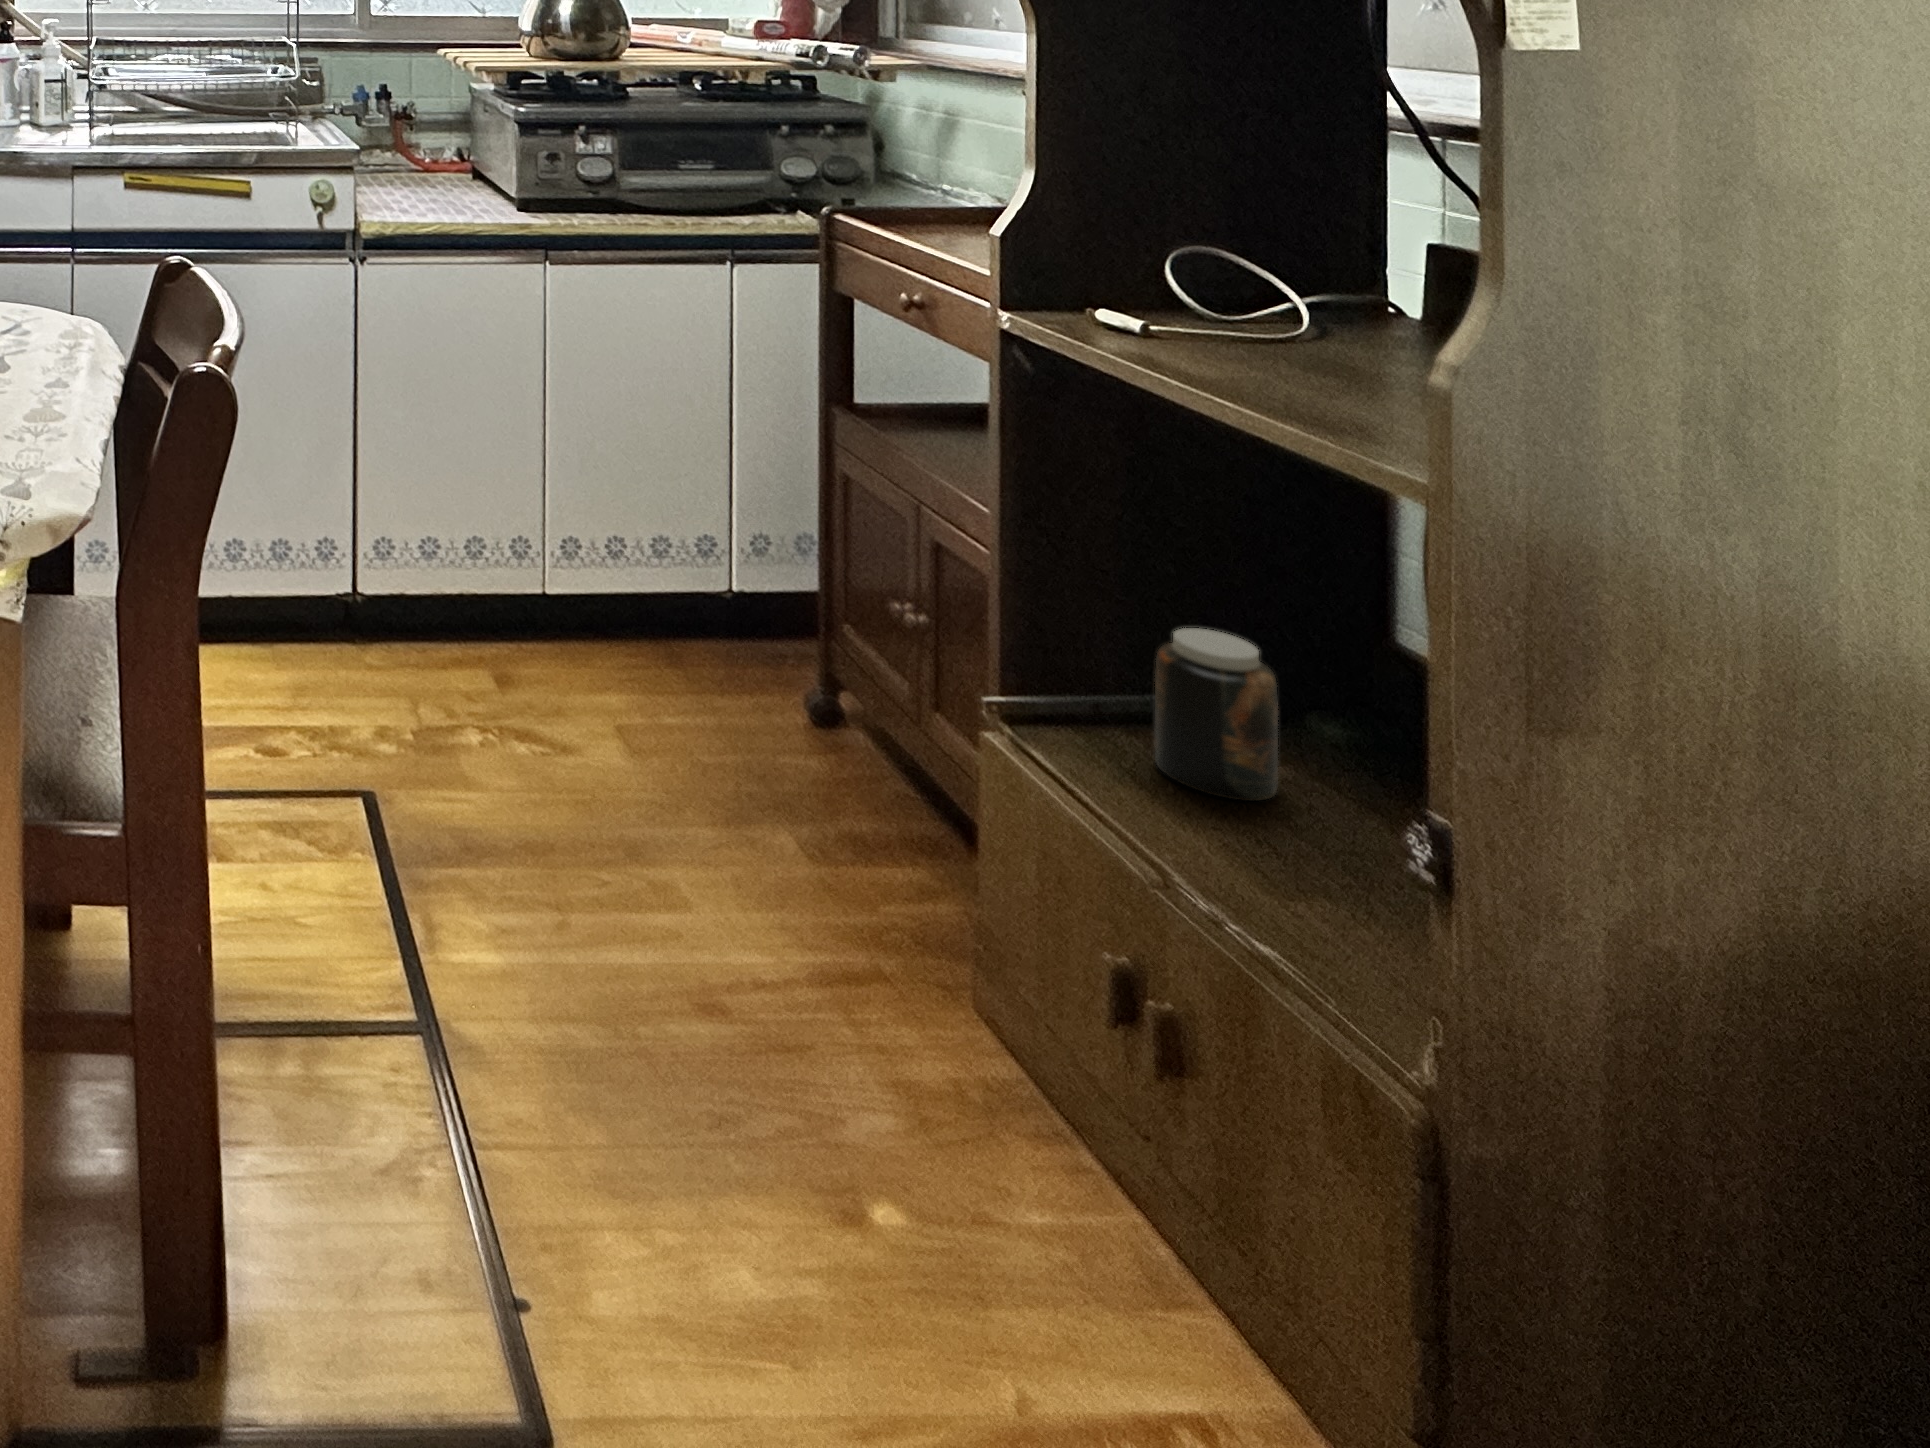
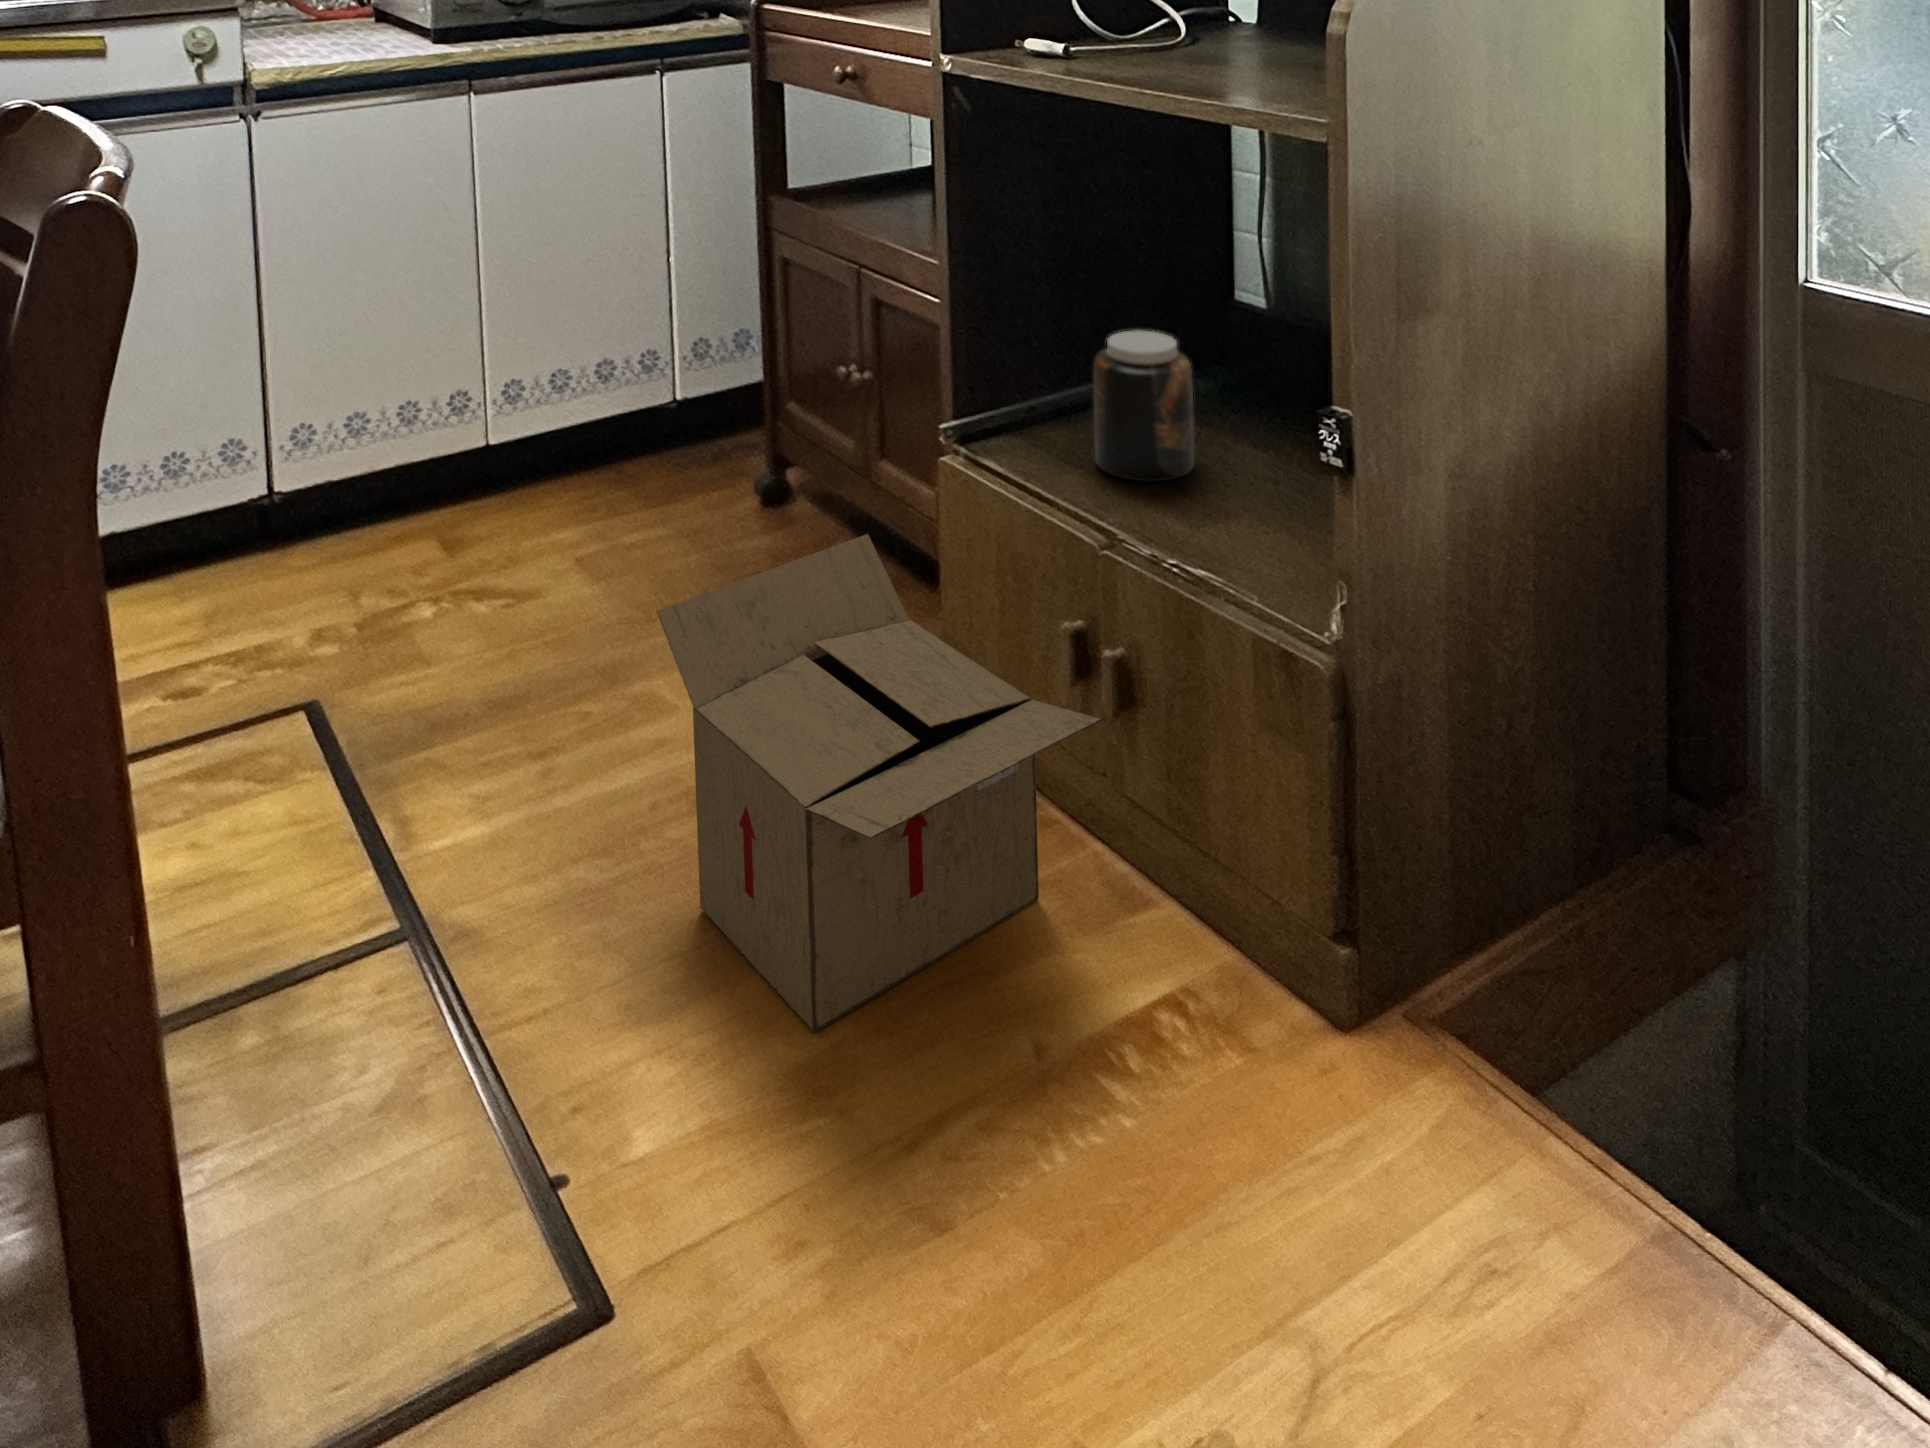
cardboard box: none [671,768,1114,1208] -> present [656,534,1102,1033]

